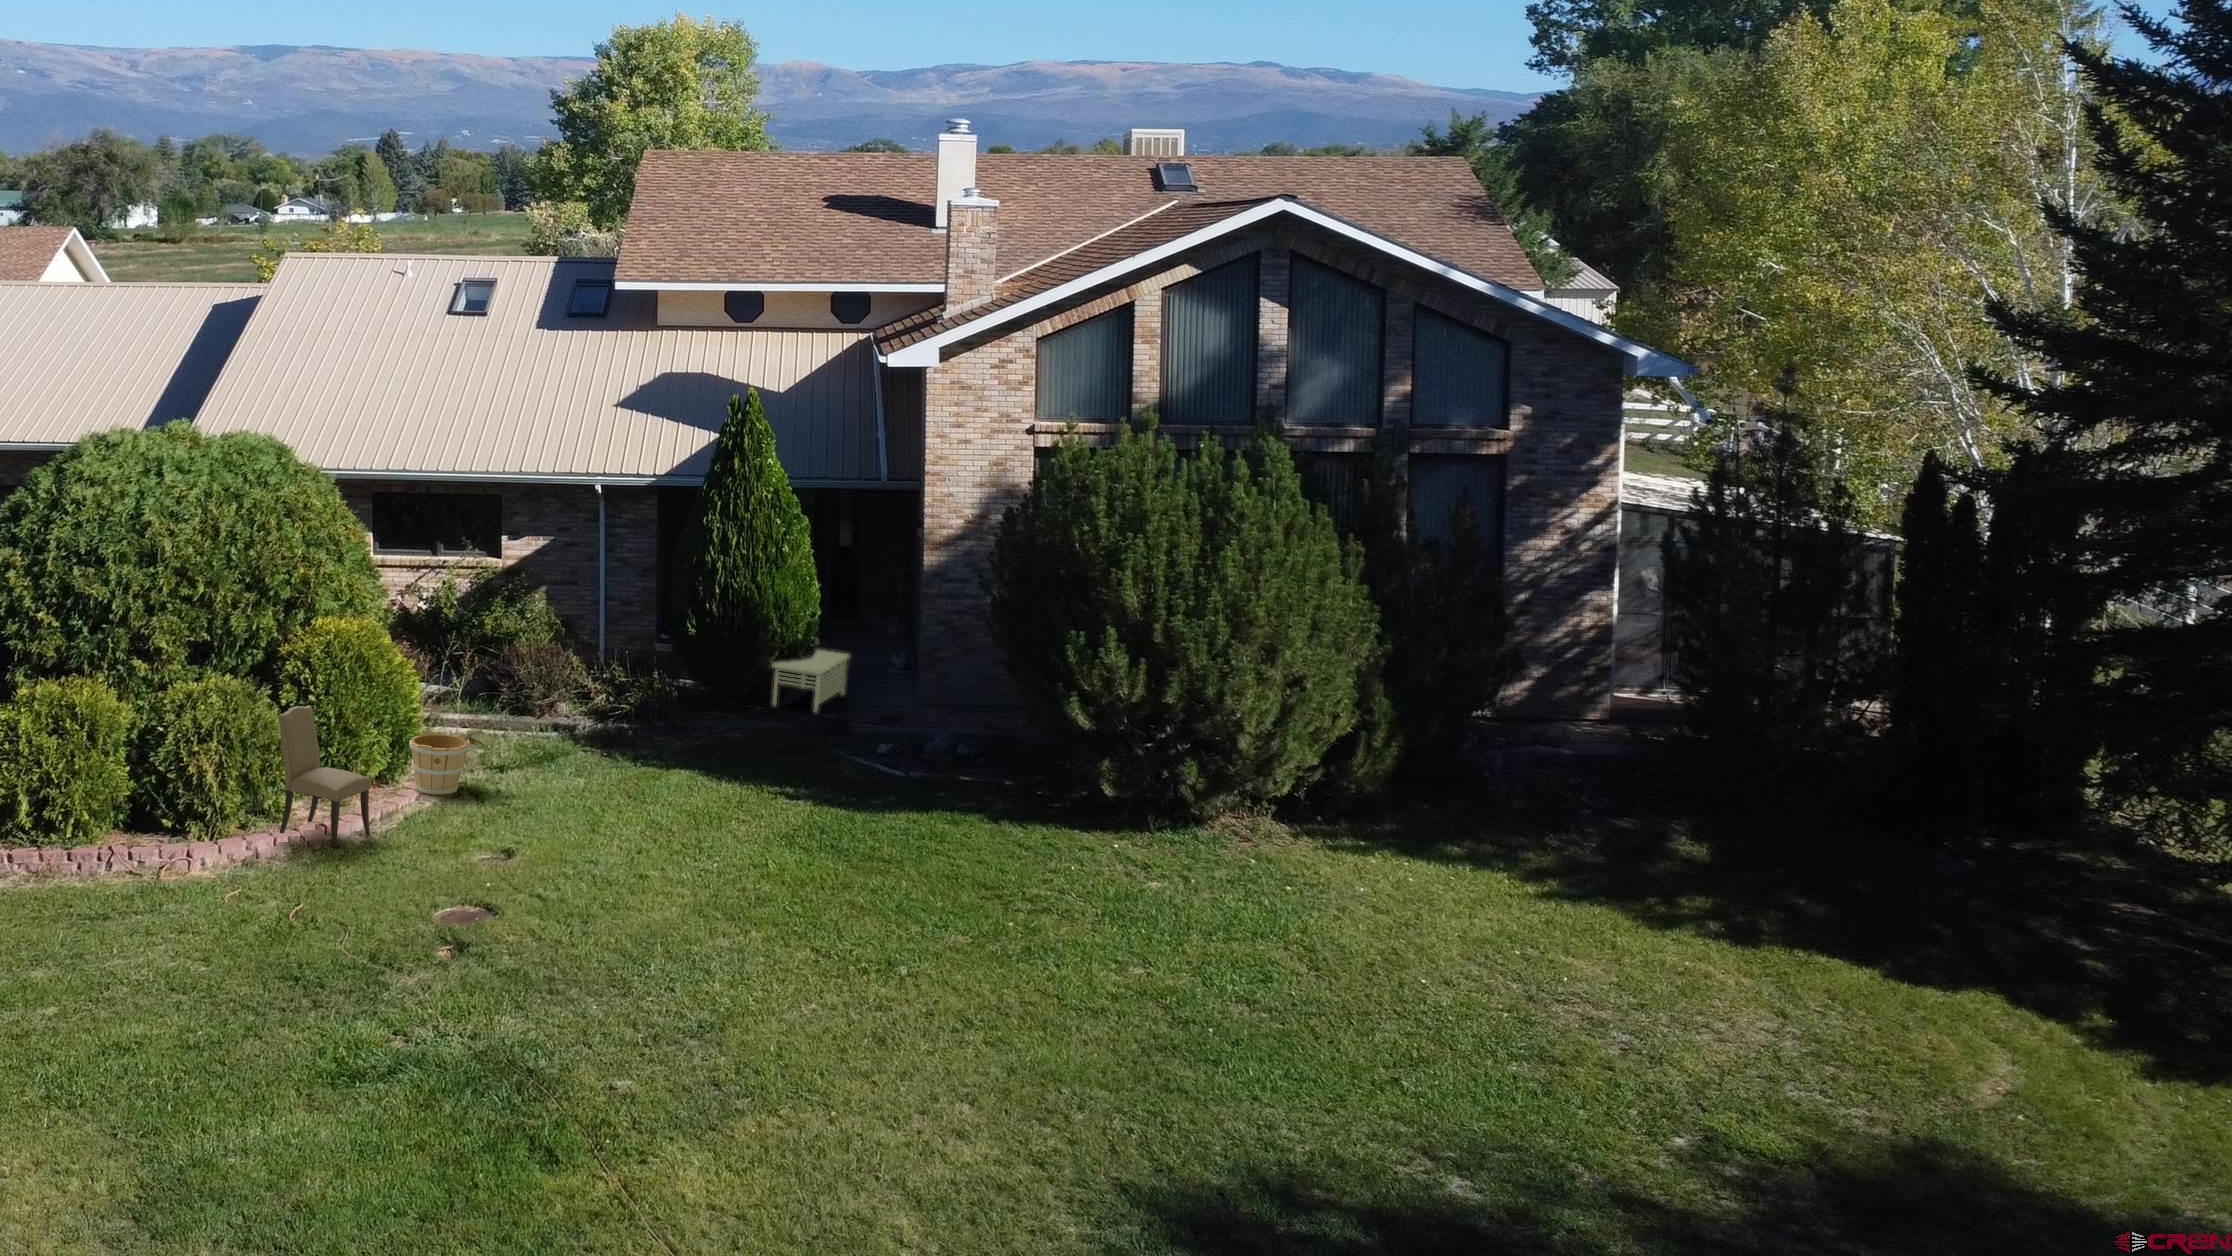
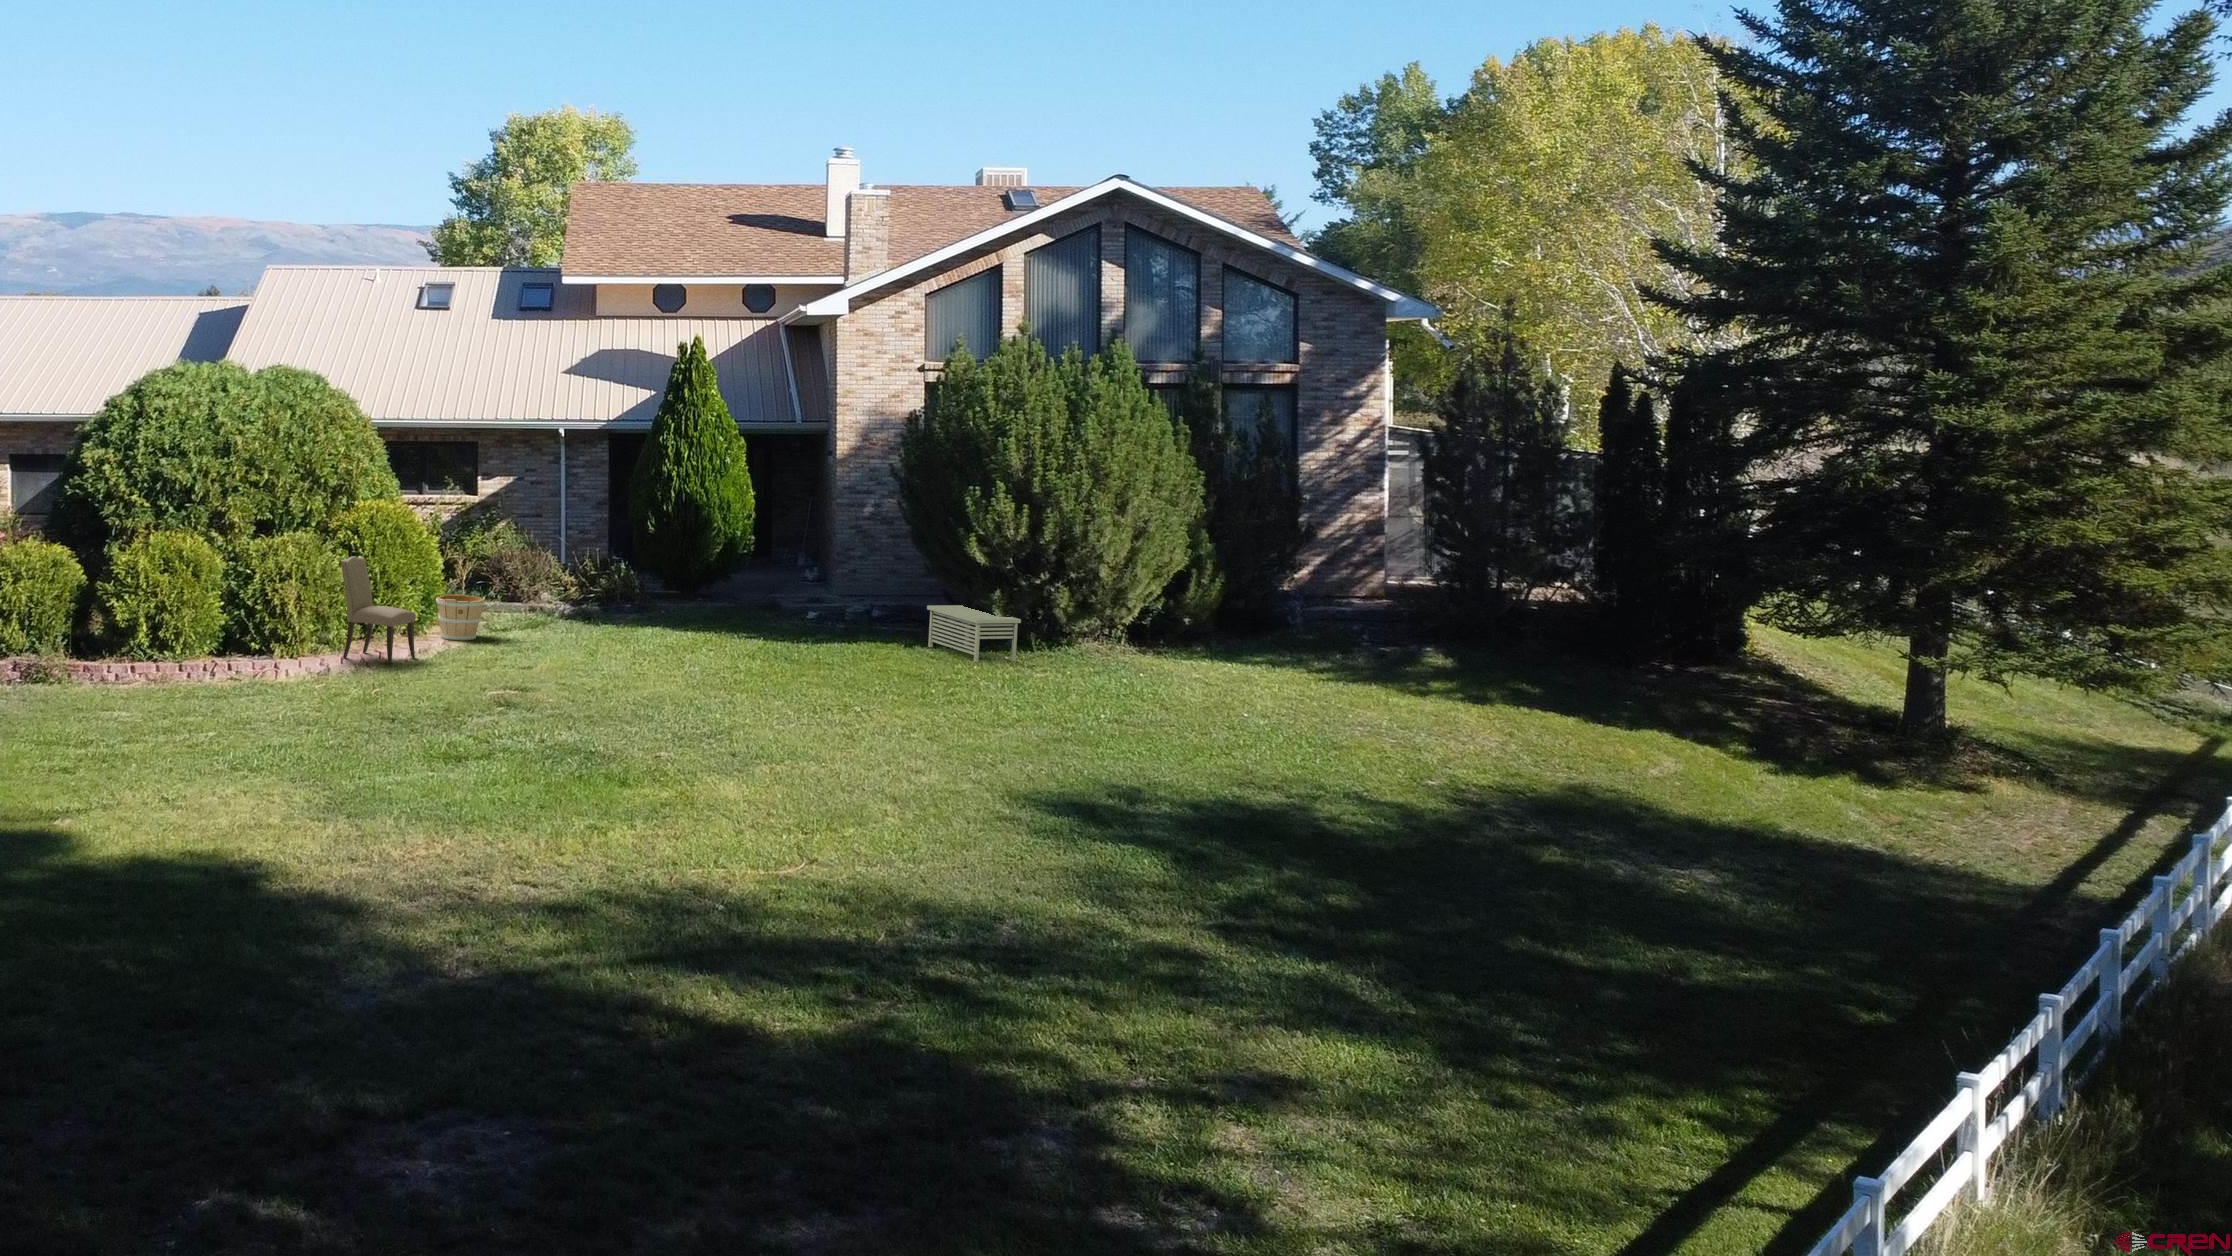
storage bench: present [772,650,849,711] -> present [927,605,1021,662]

